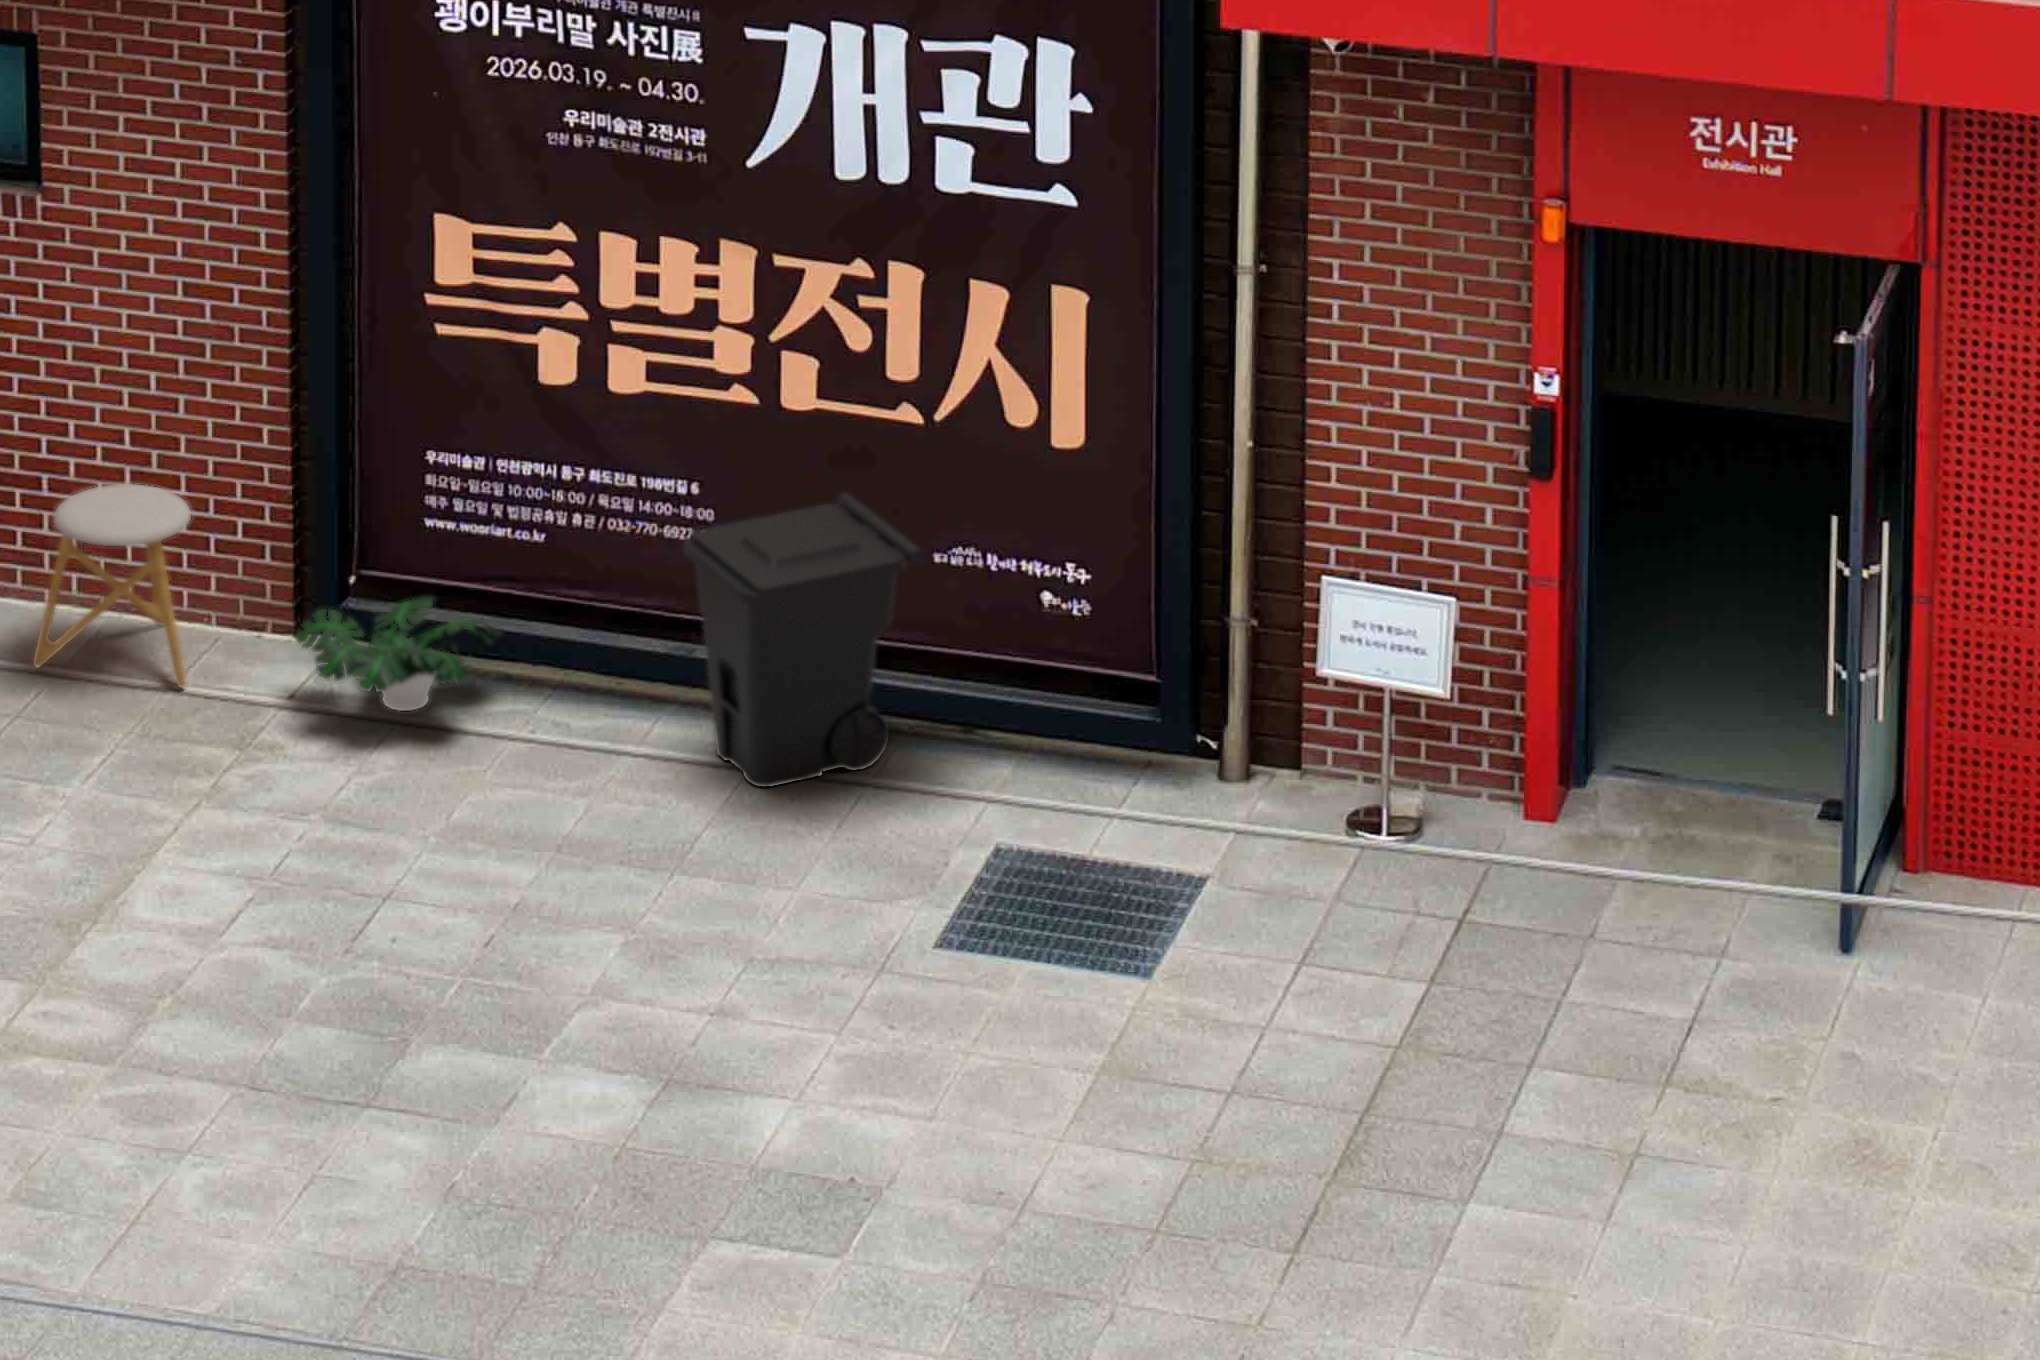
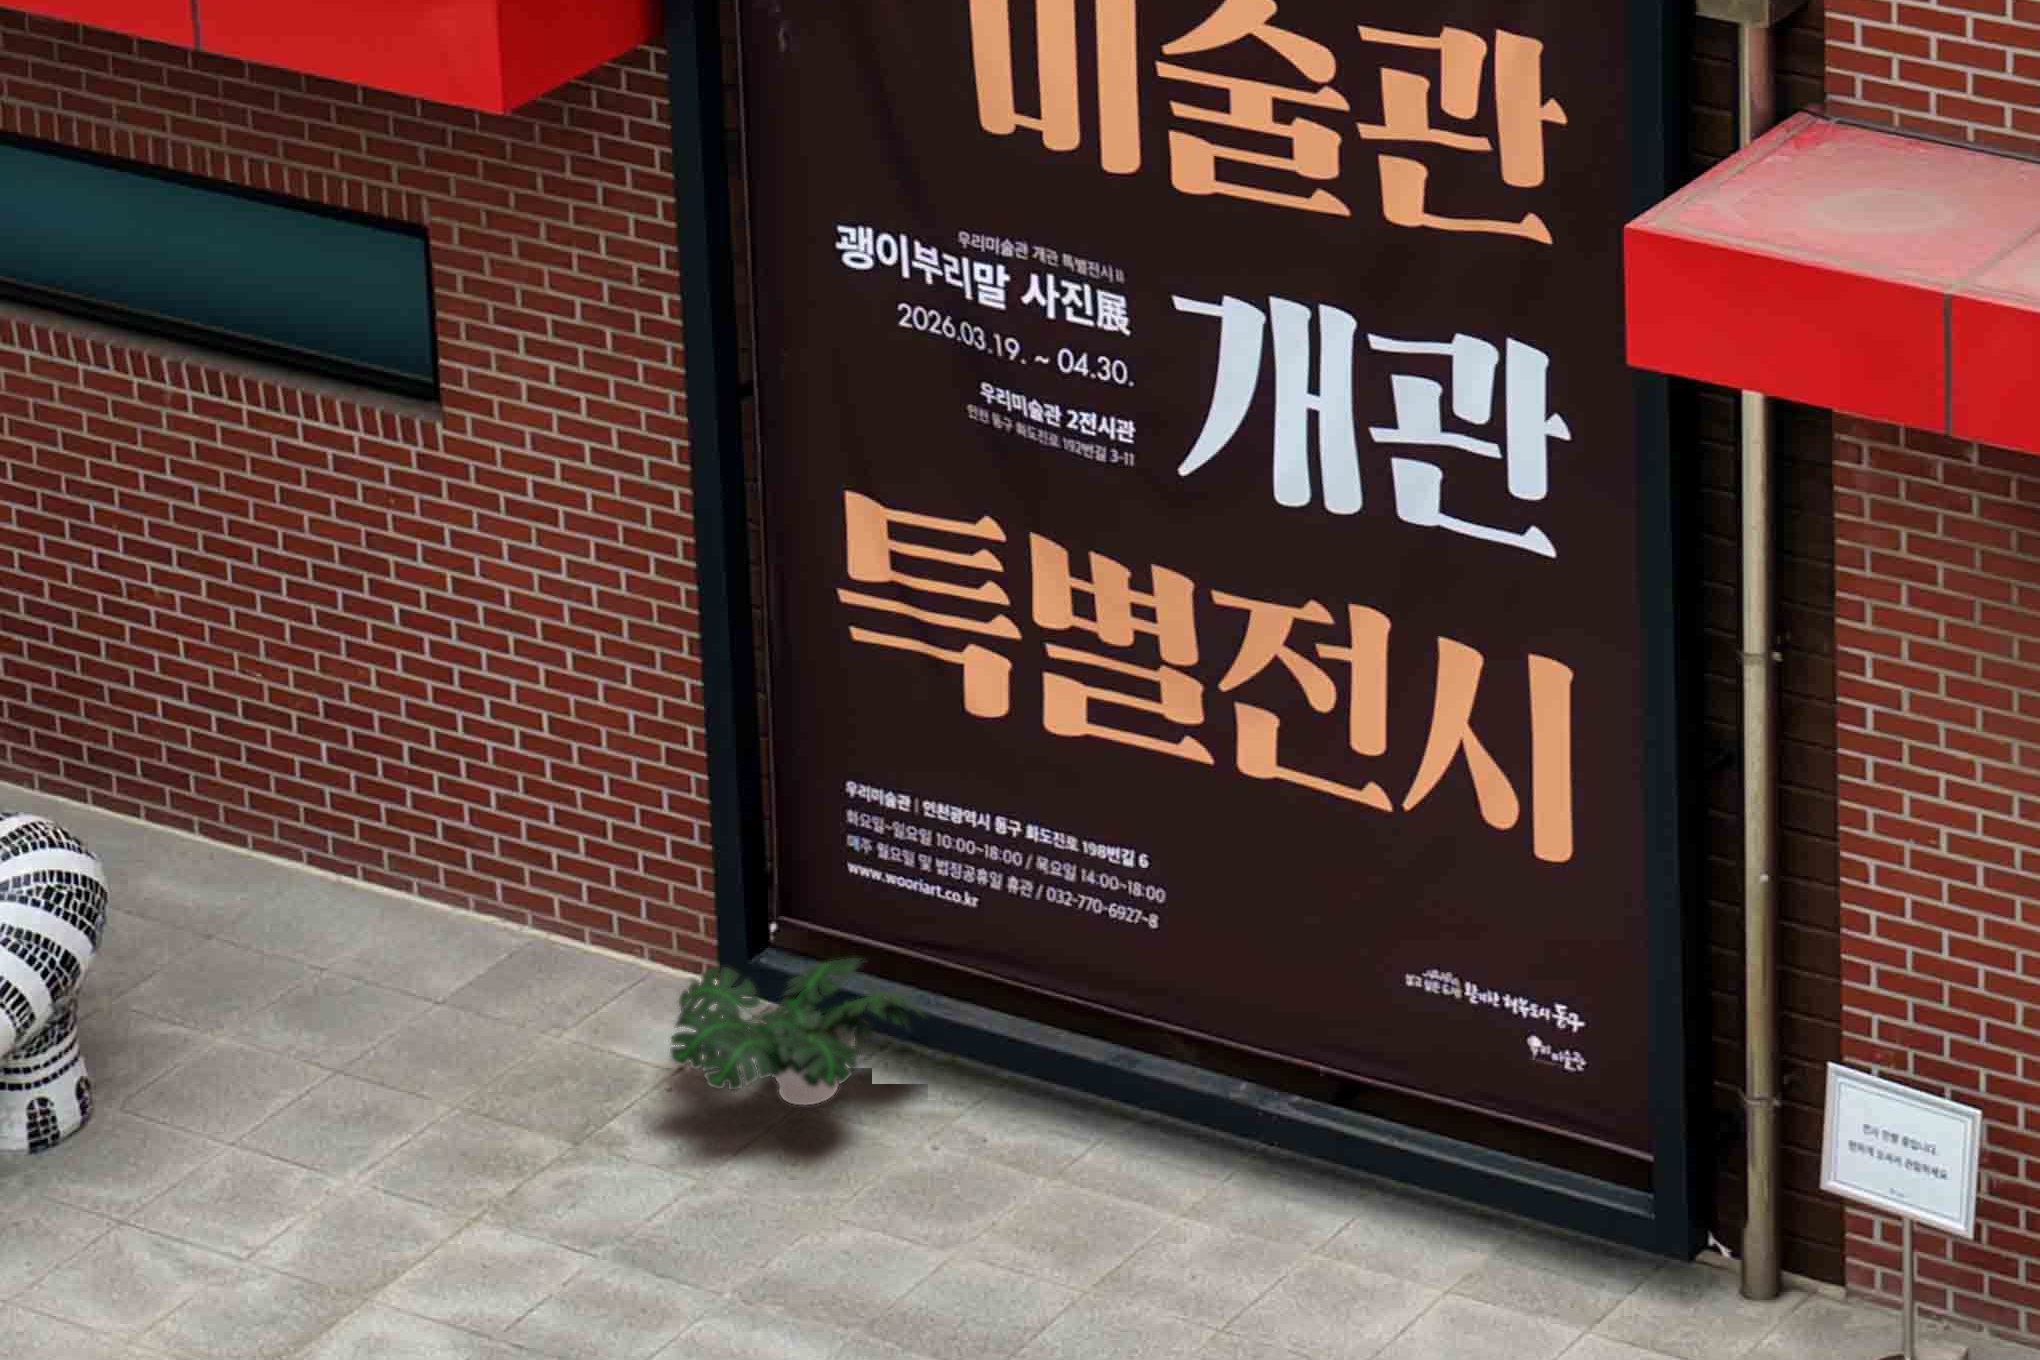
stool: present [33,484,191,688] -> none [398,783,594,1049]
trash can: present [684,493,924,787] -> none [1092,880,1372,1260]

